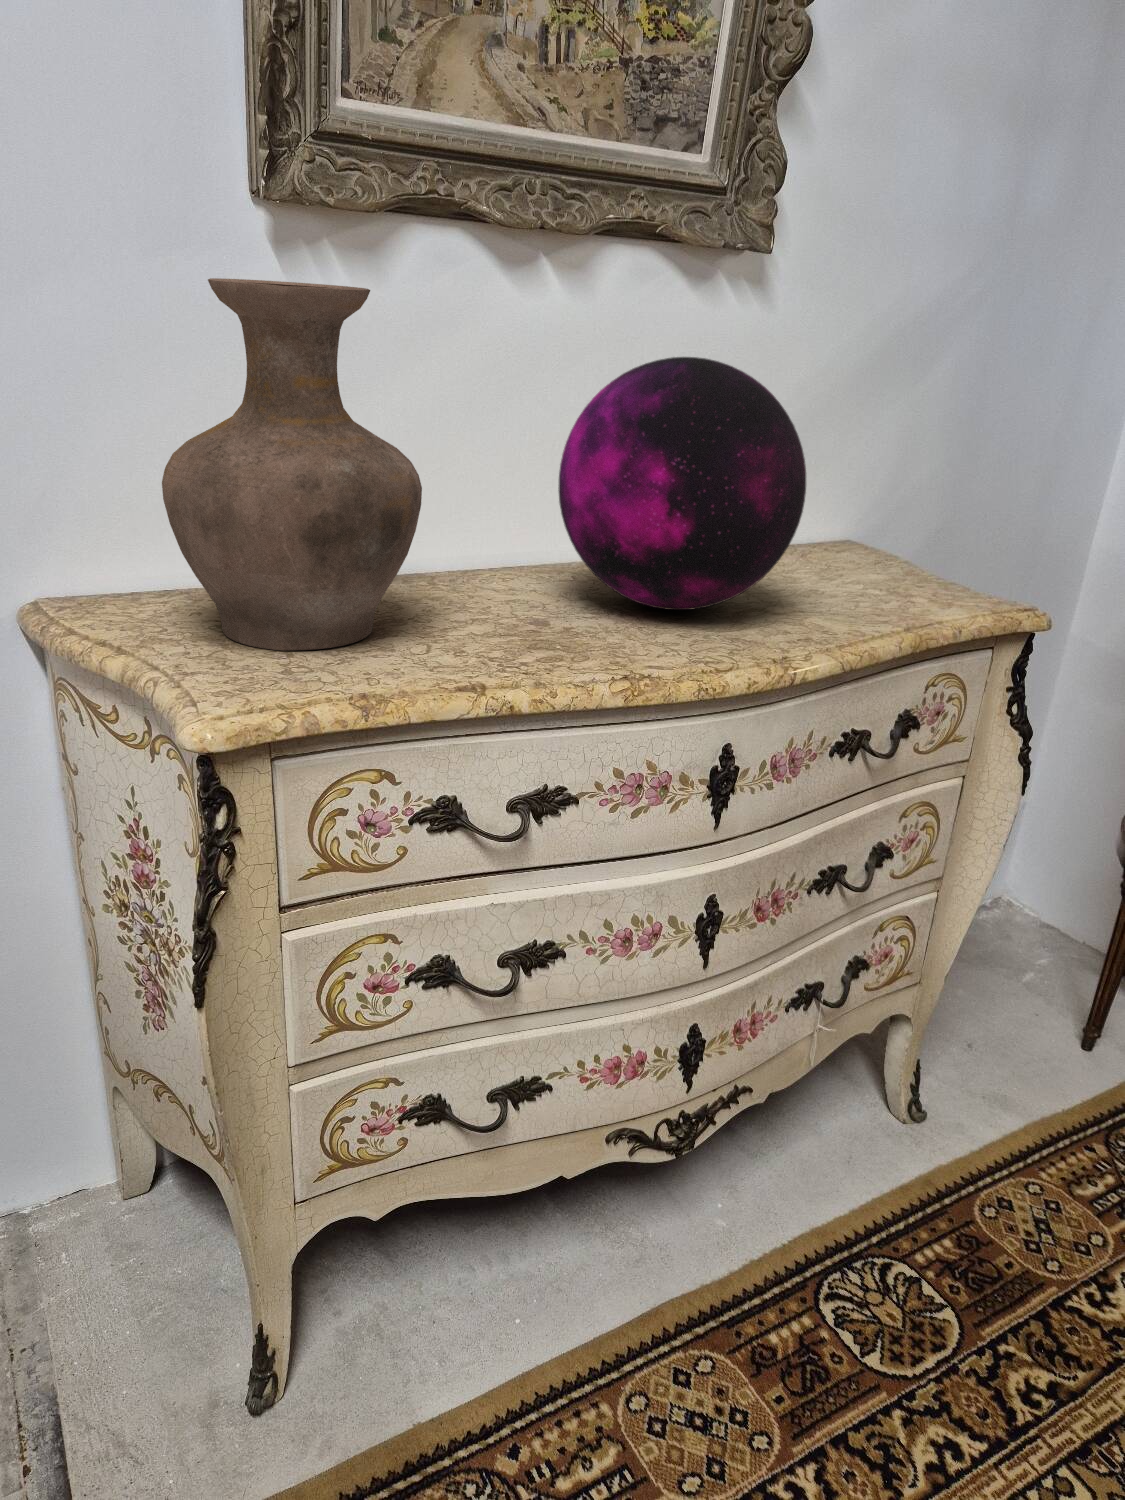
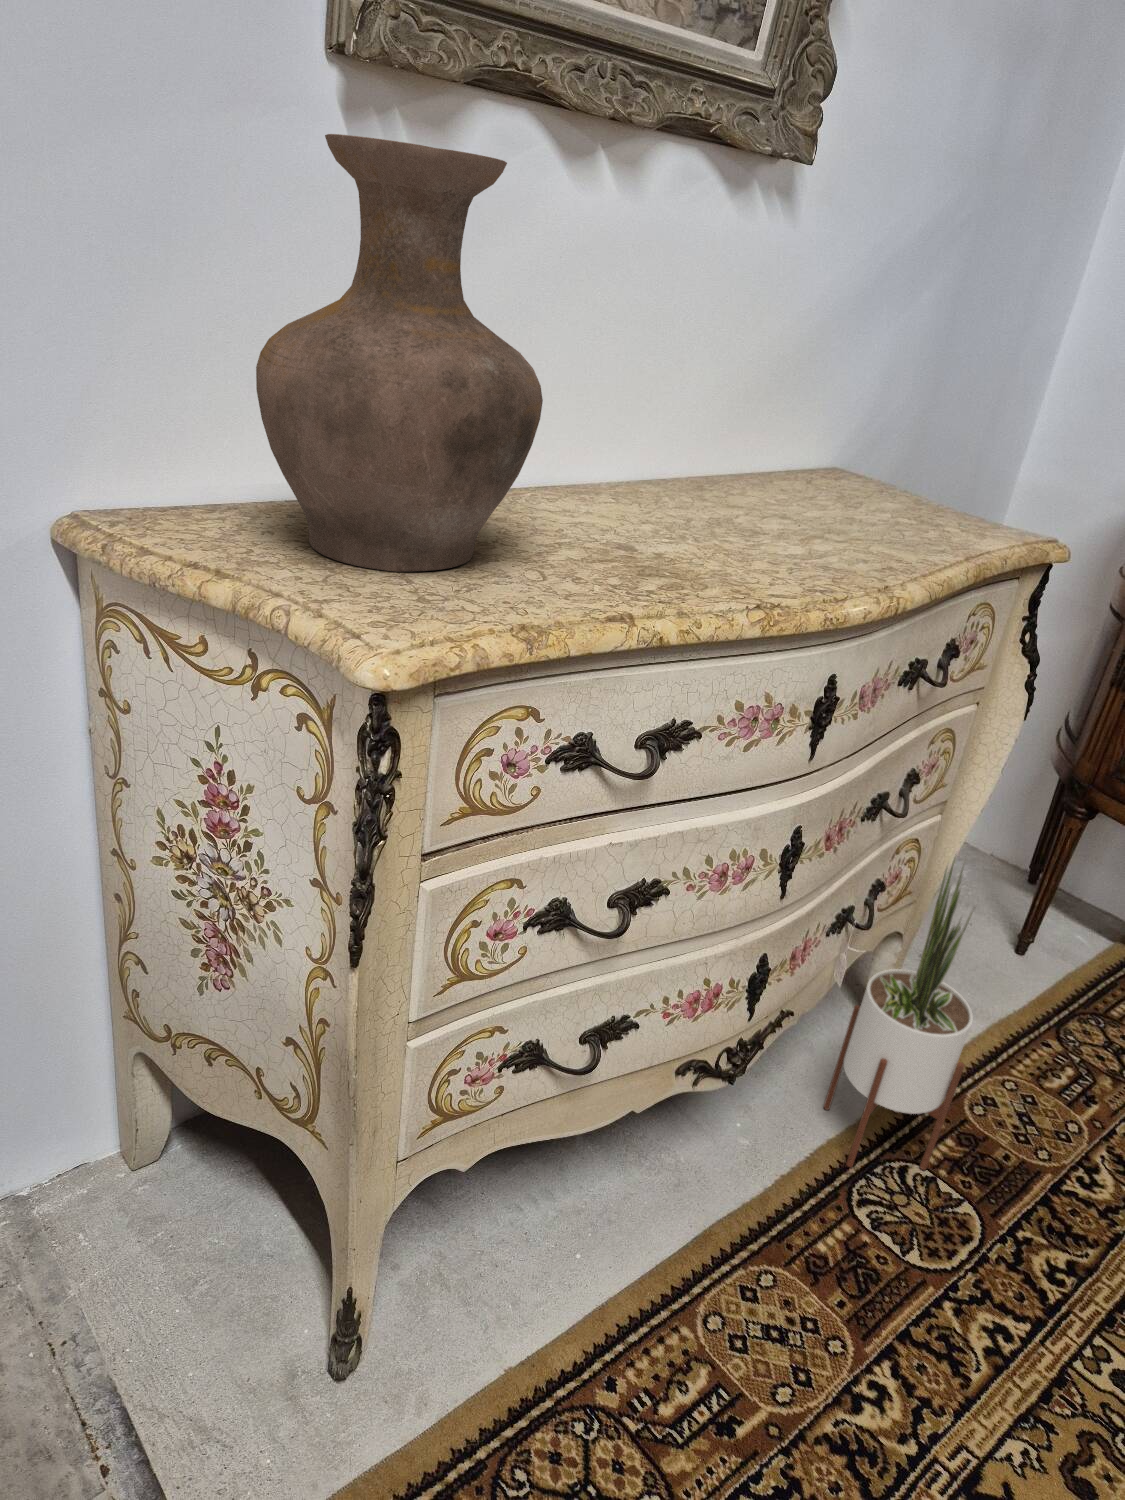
decorative orb: present [558,357,806,610] -> none [632,267,890,535]
potted plant: none [813,929,949,1271] -> present [824,855,977,1170]

